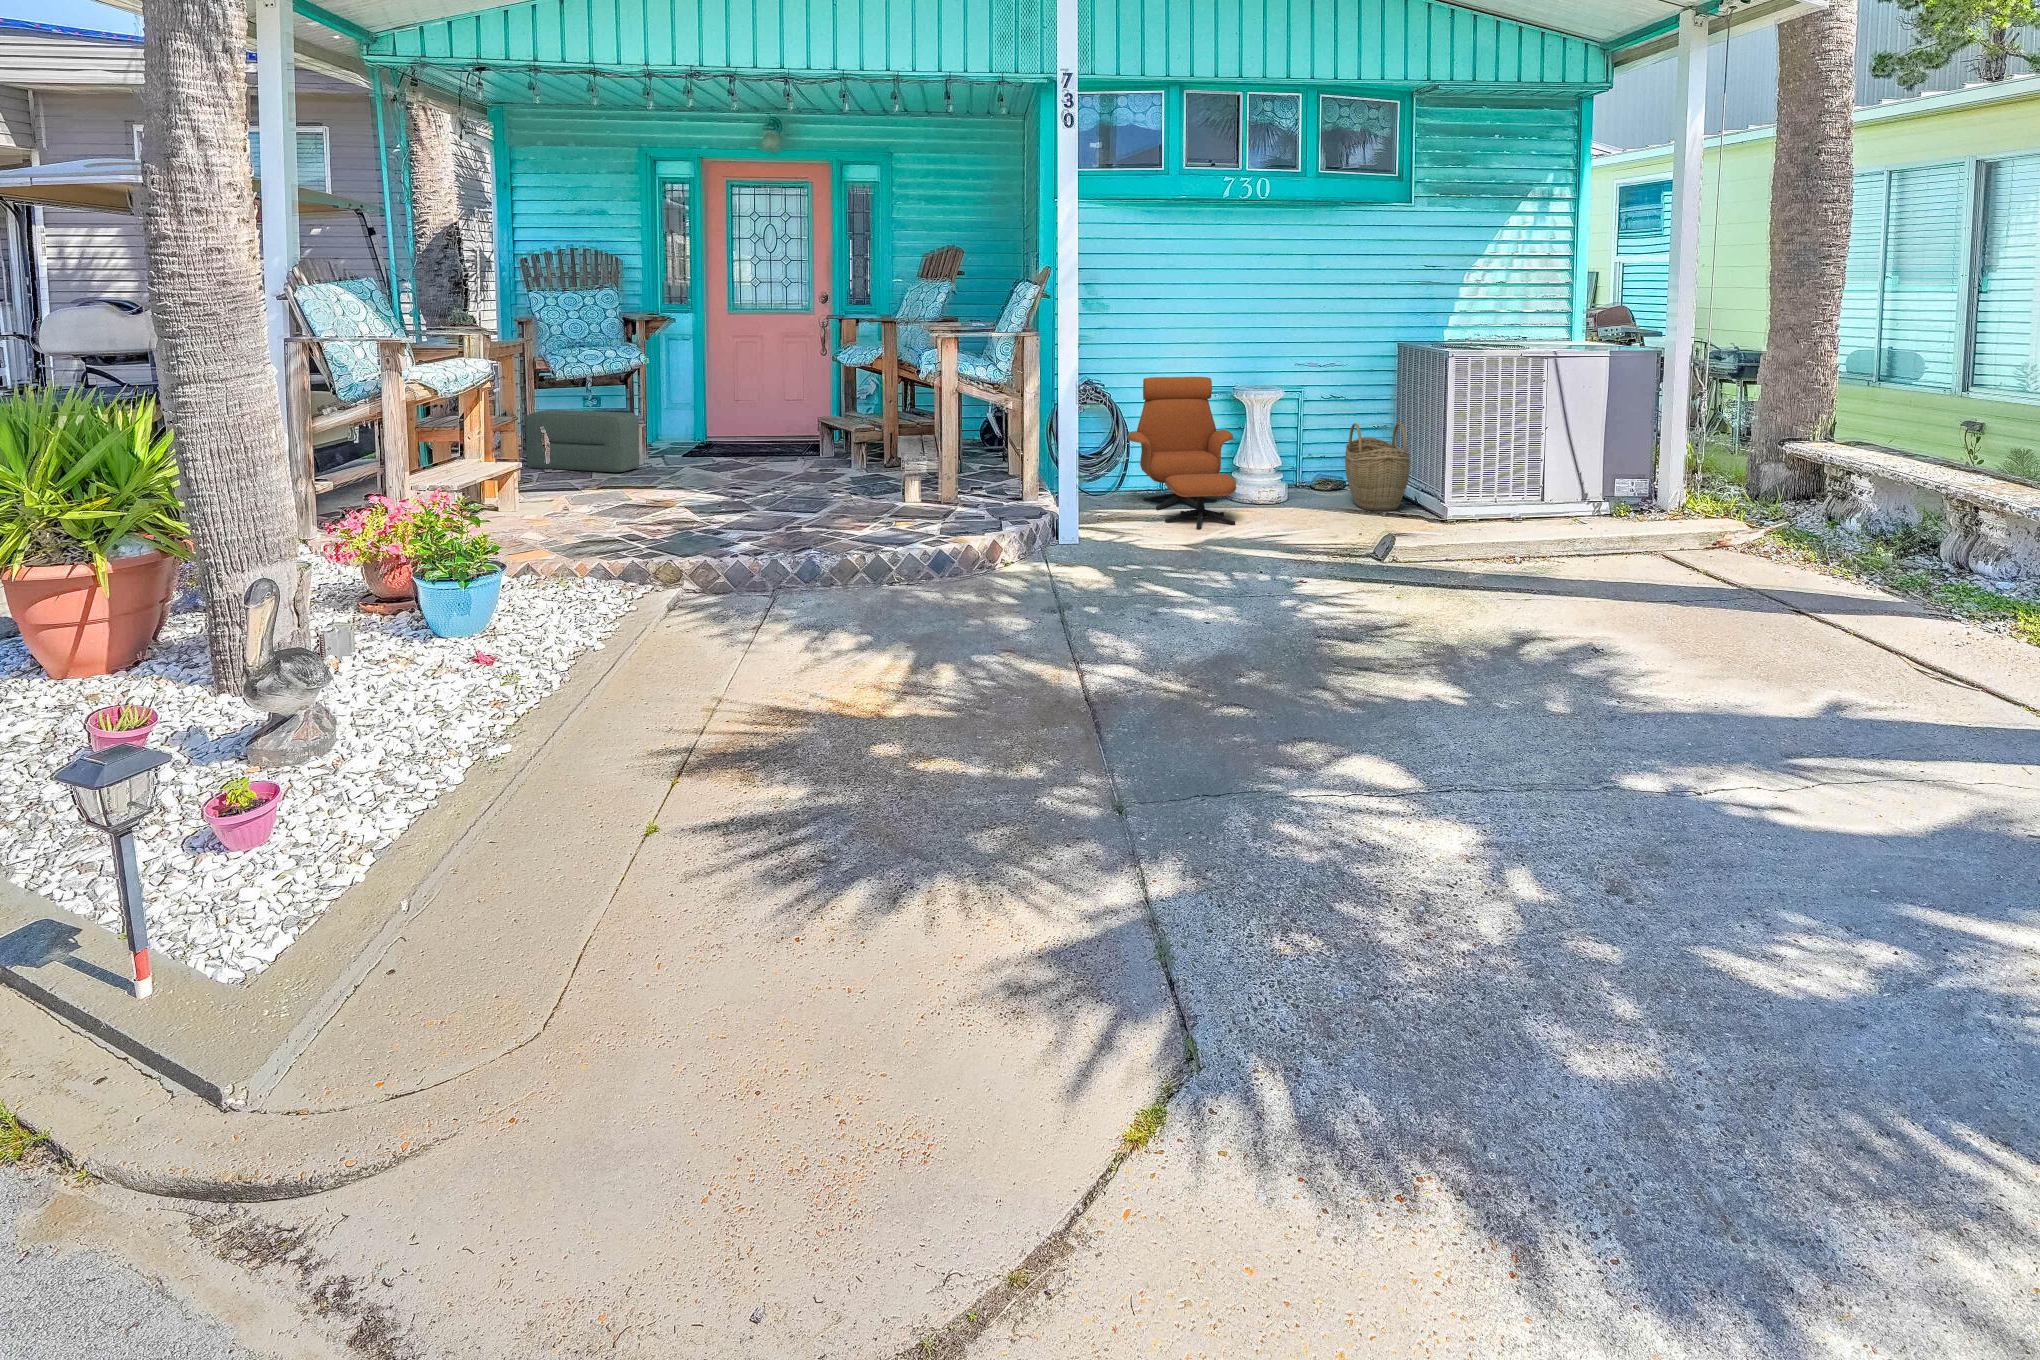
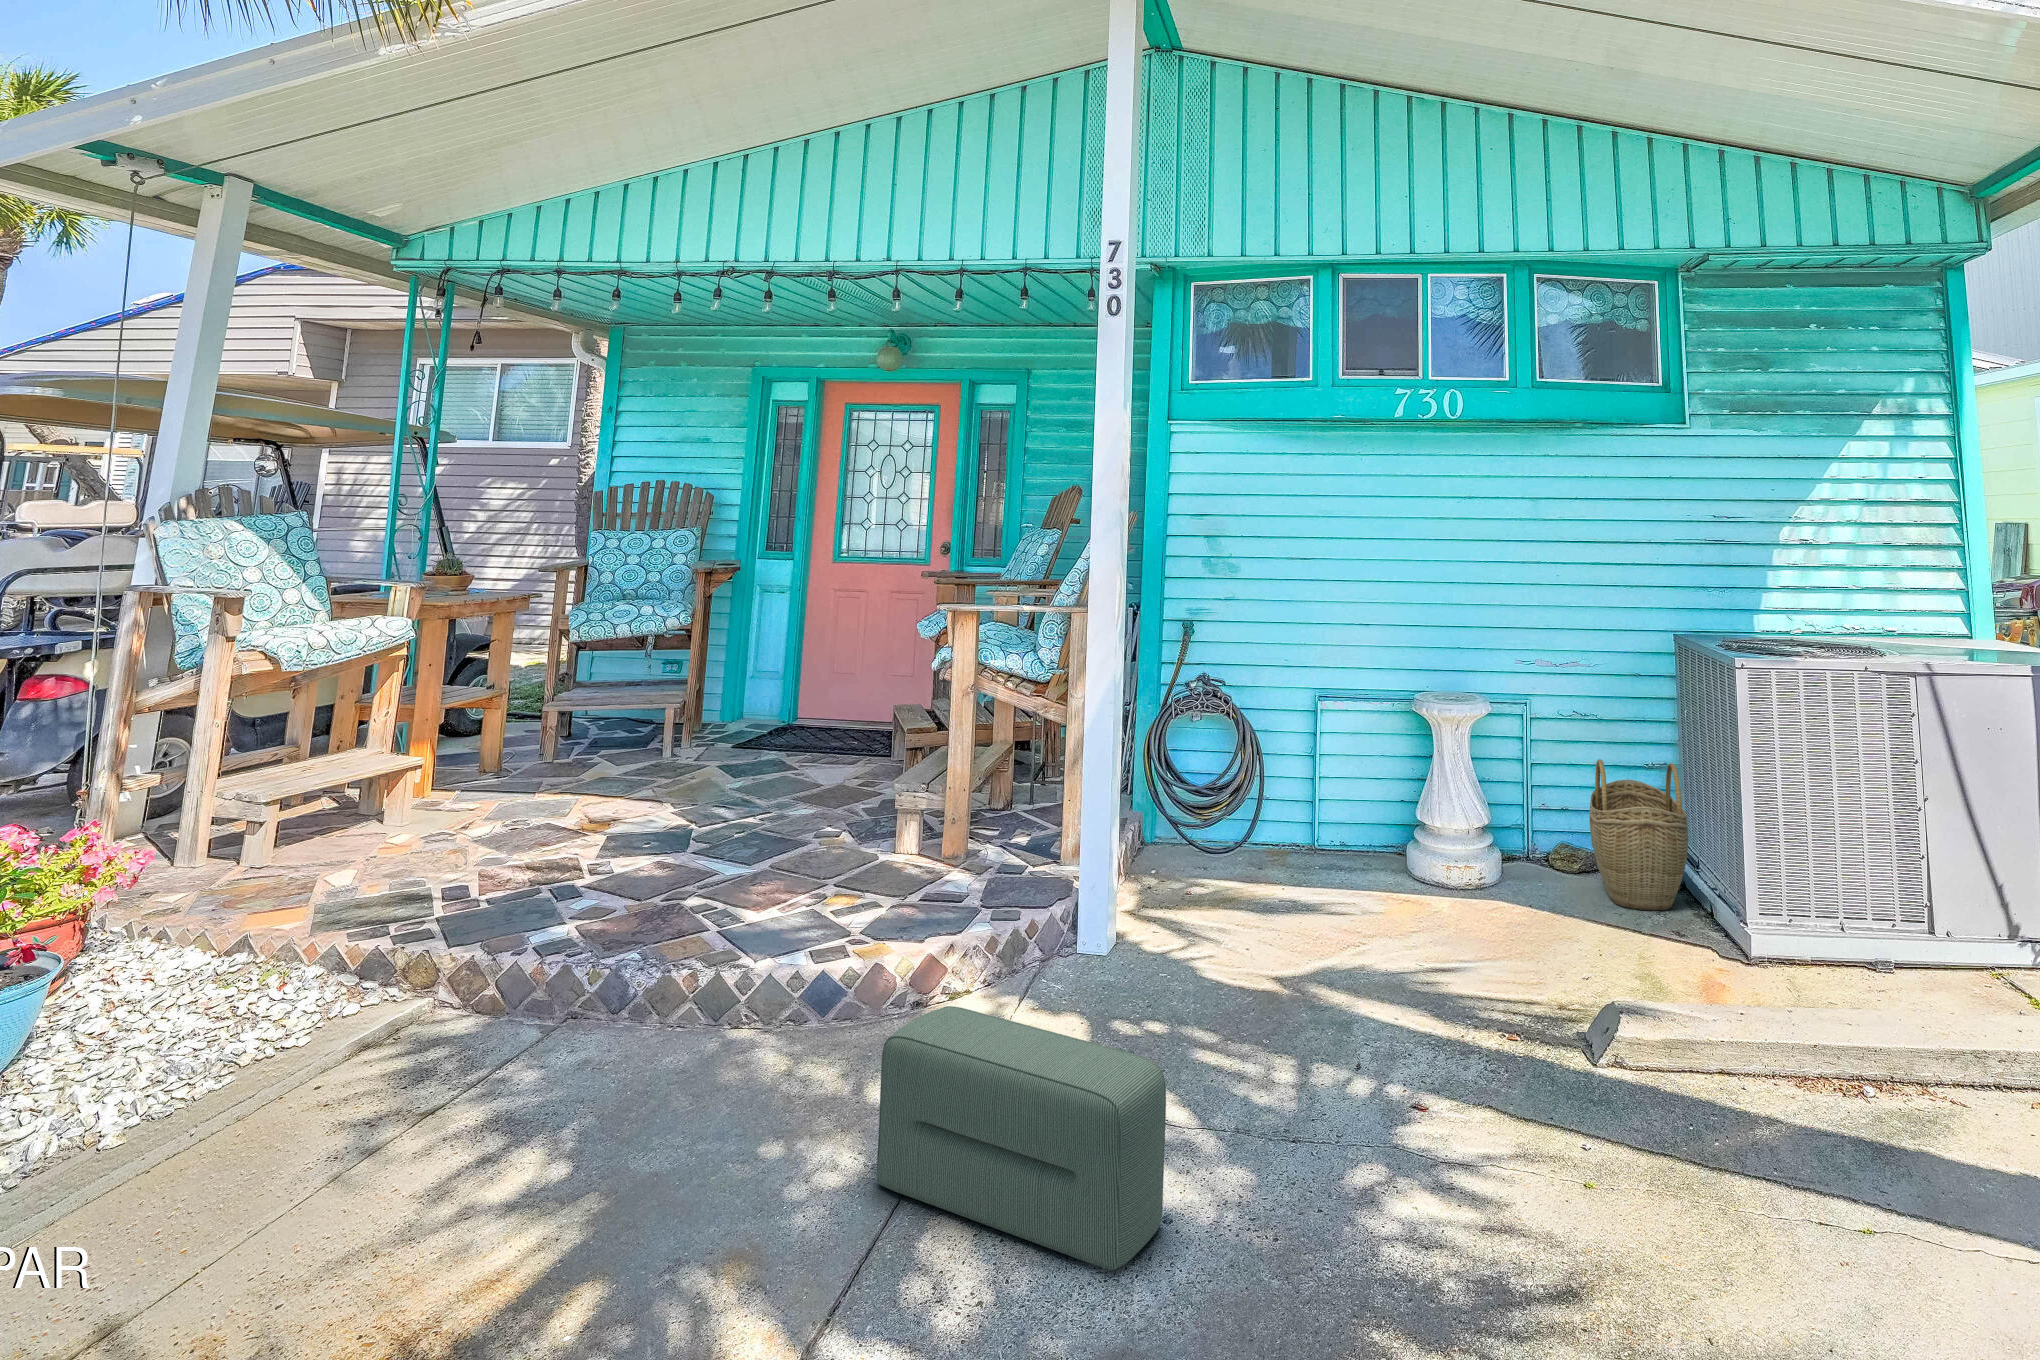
lounge chair: present [1127,377,1236,529] -> none [1259,672,1417,926]
pouf: present [525,410,639,472] -> present [877,1006,1166,1270]

